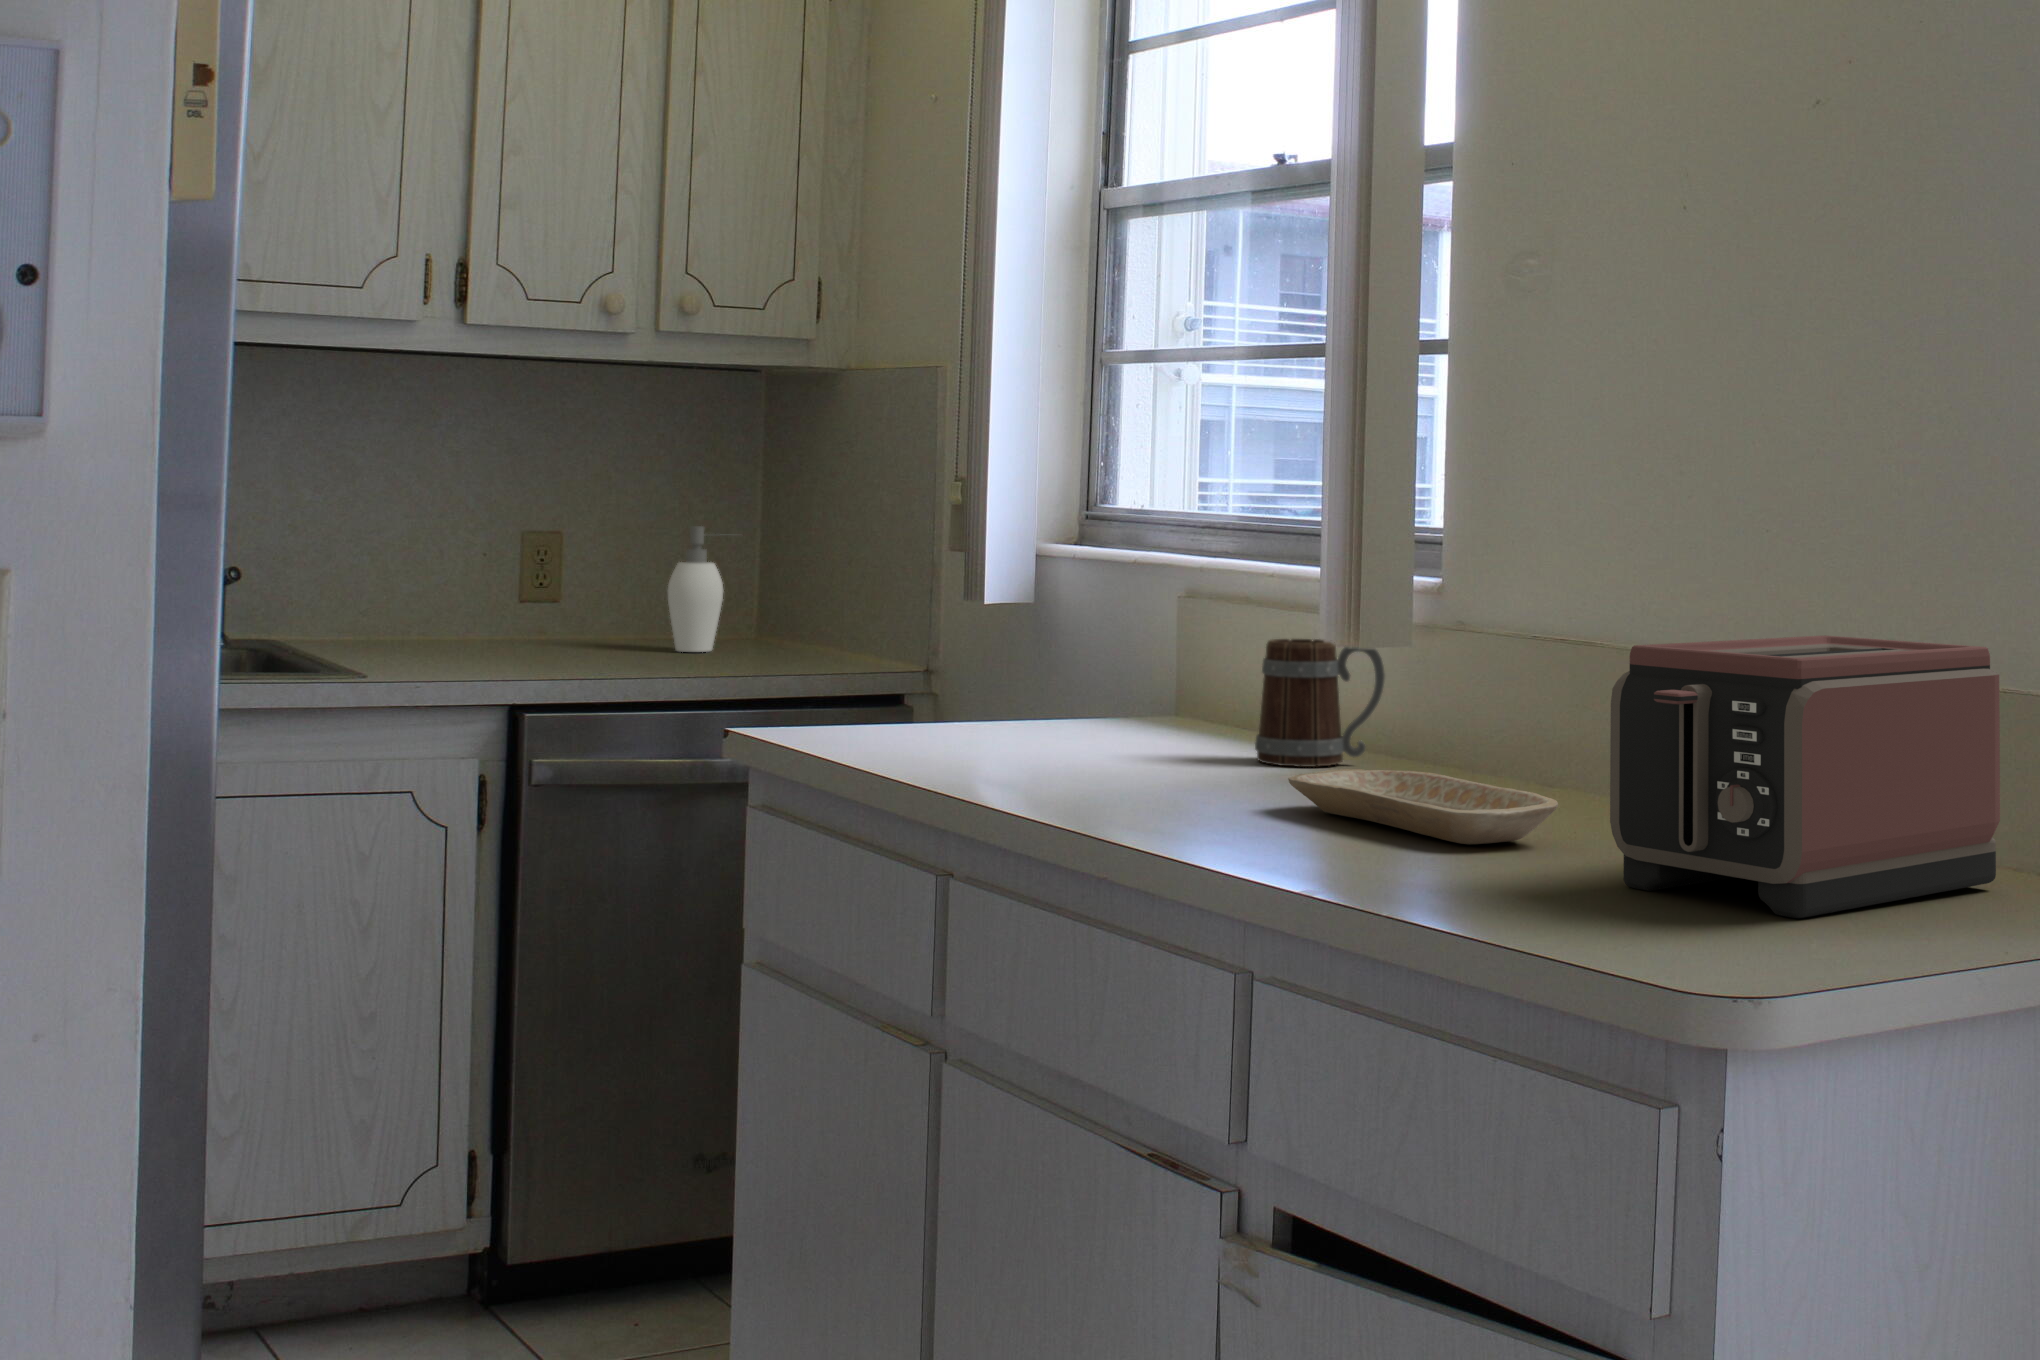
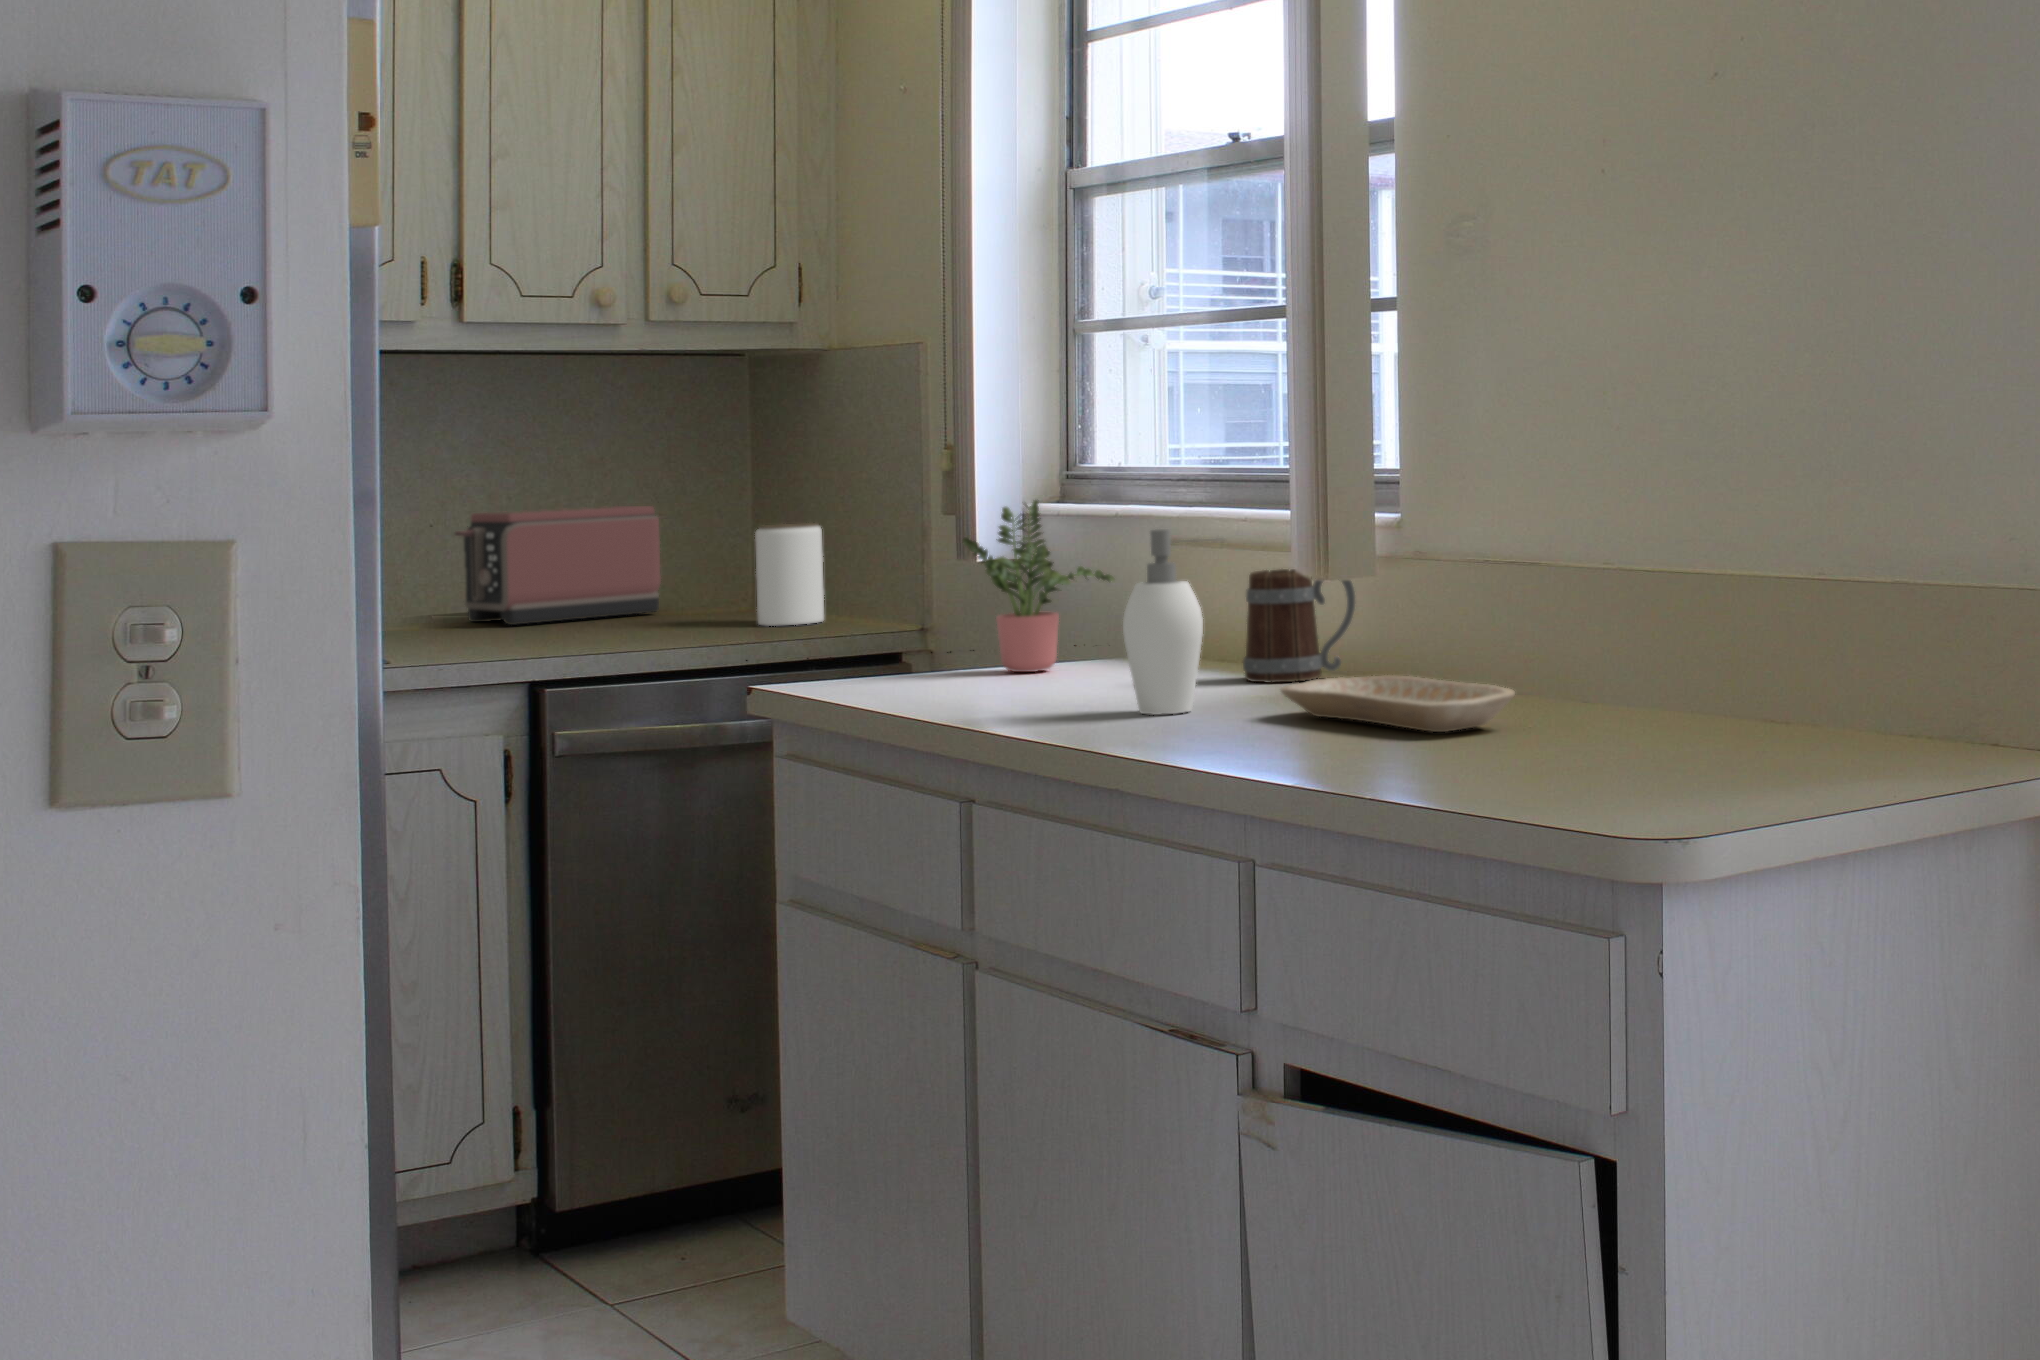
soap dispenser: present [667,526,724,652] -> present [1123,529,1203,715]
potted plant: none [958,545,1122,734] -> present [963,500,1114,672]
jar: none [754,554,826,662] -> present [755,523,824,626]
toaster: present [1610,635,2000,918] -> present [455,506,661,625]

